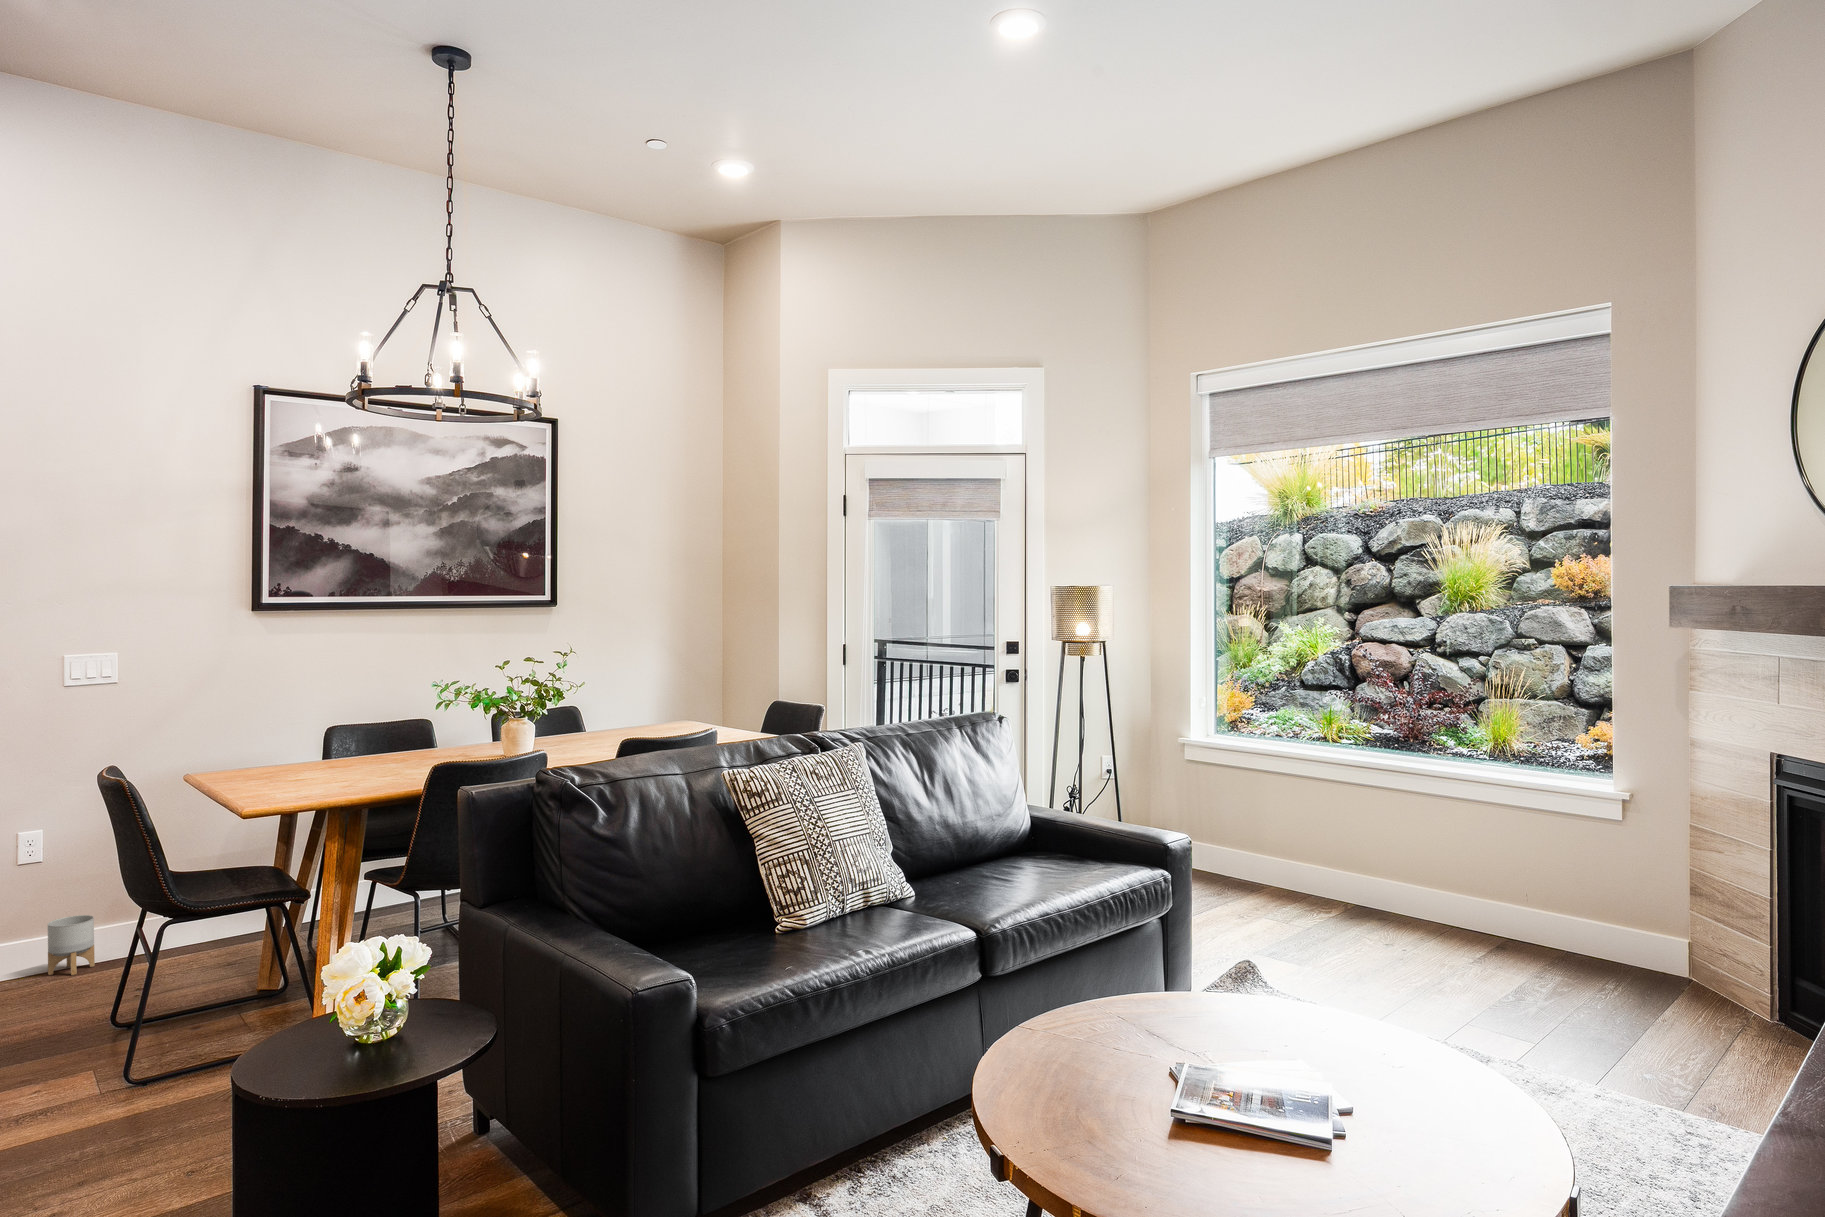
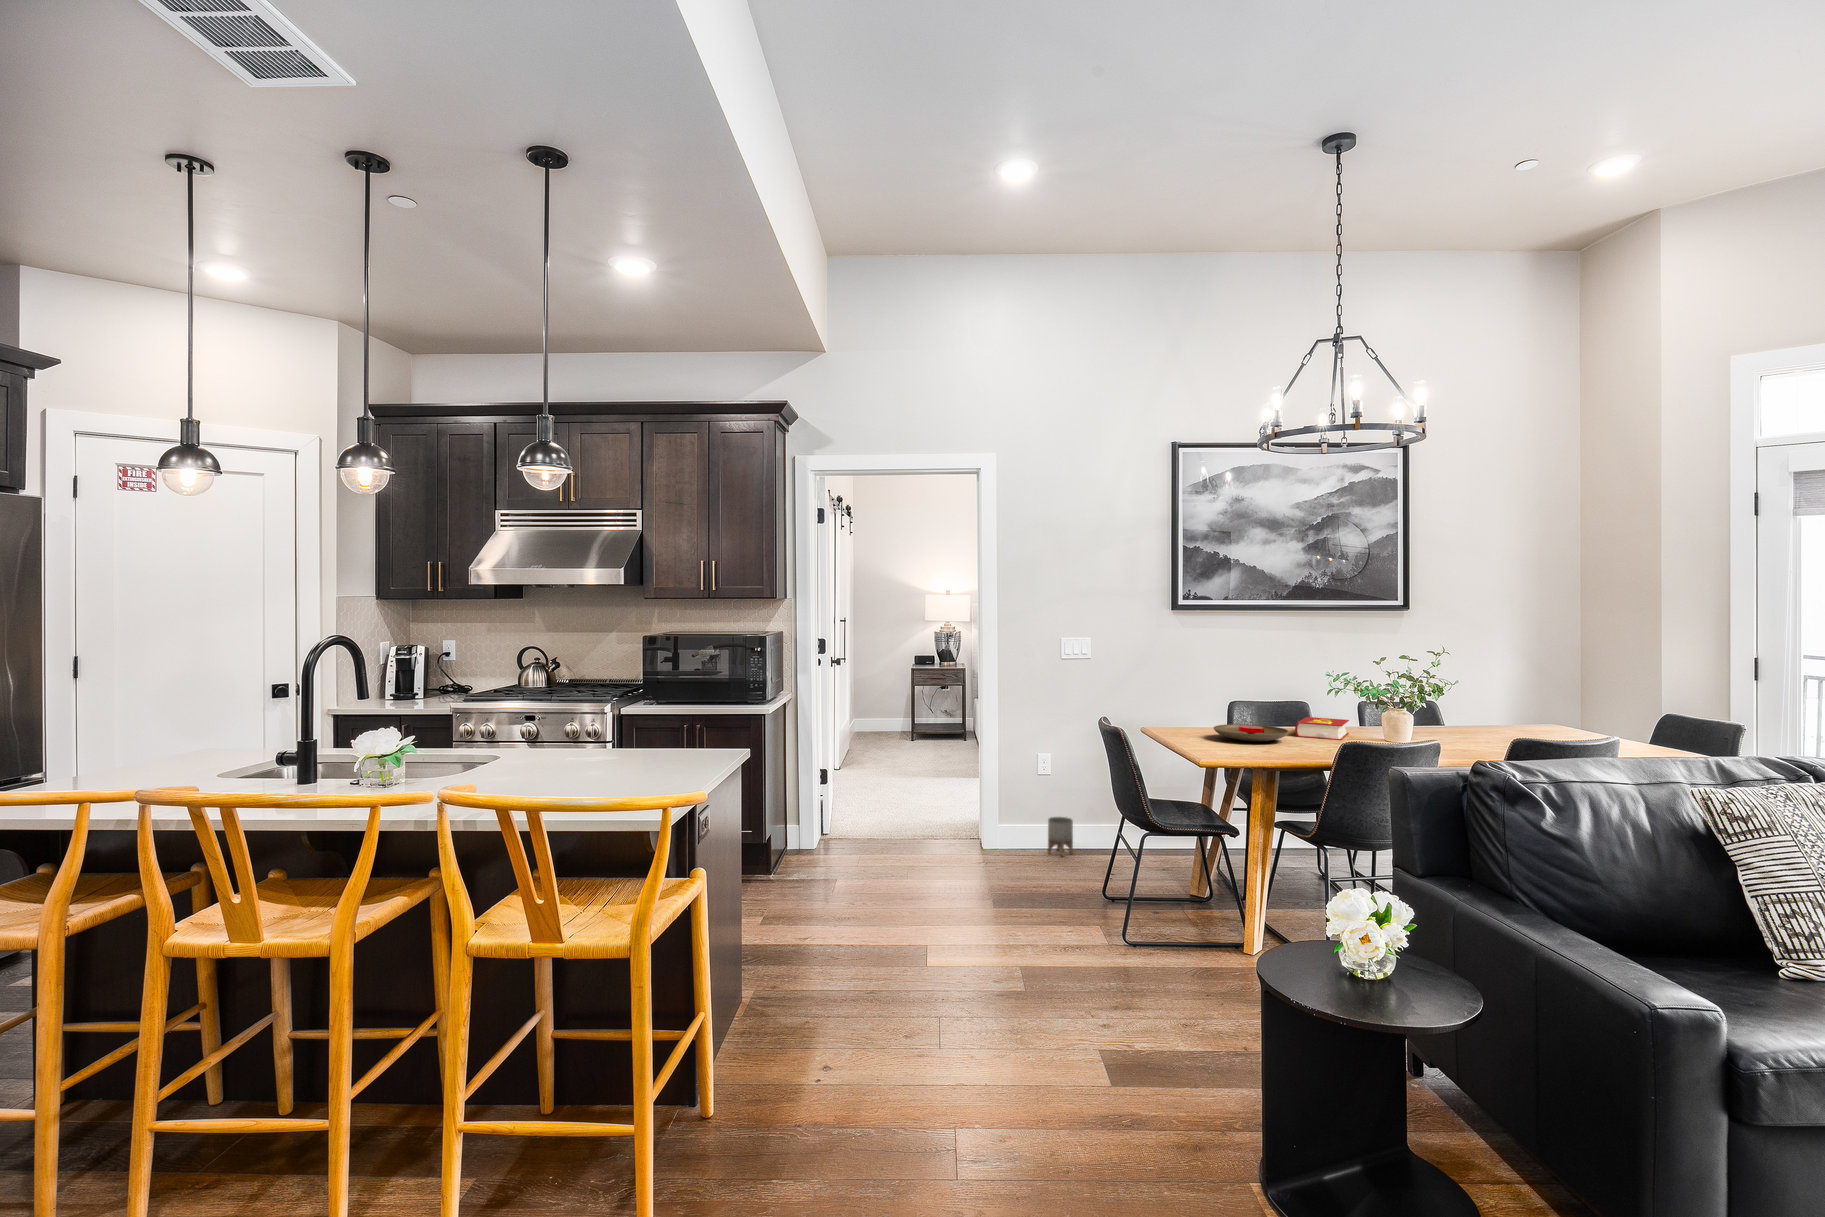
book: none [407,734,476,760] -> present [1295,717,1349,740]
plate: none [291,751,393,773] -> present [1214,724,1289,741]

